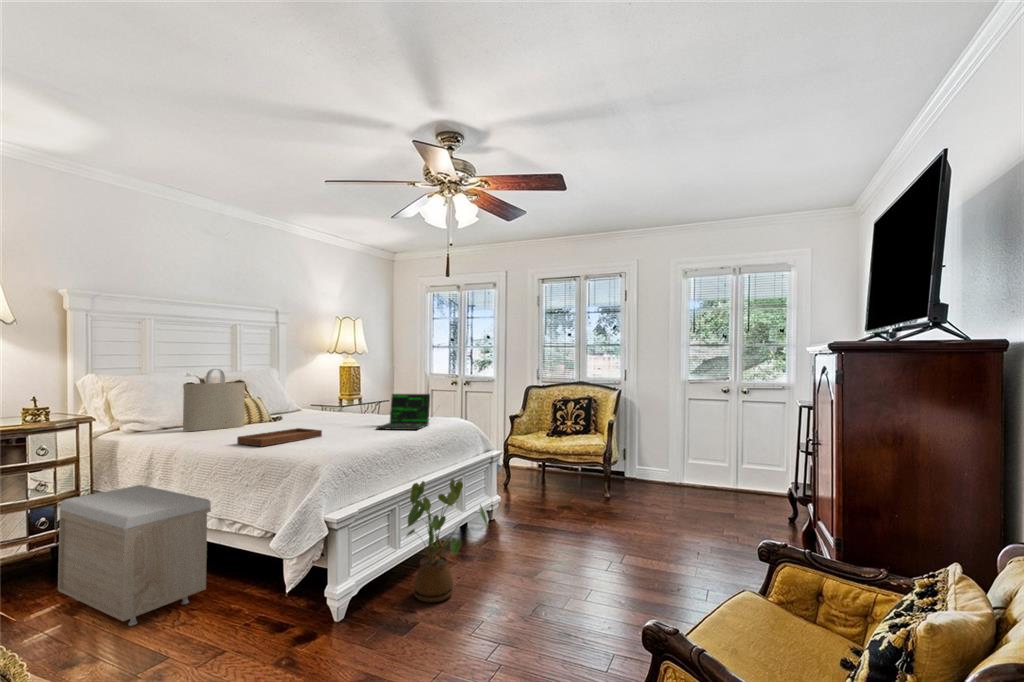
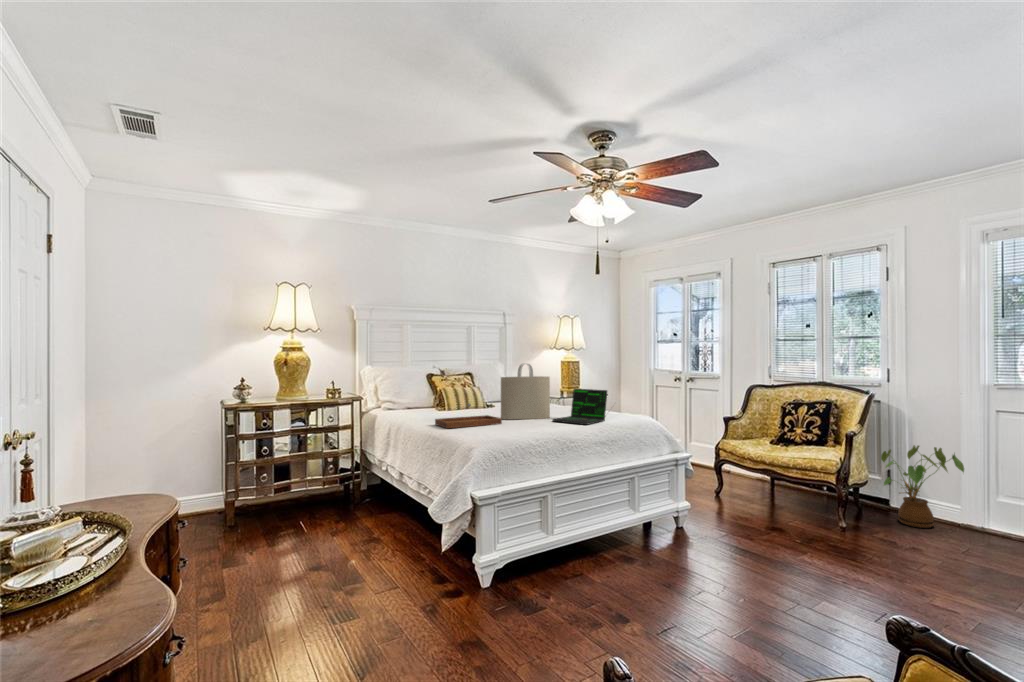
tote bag: present [183,369,245,431] -> present [501,363,550,419]
house plant: present [406,479,487,602] -> present [881,445,964,528]
storage bench: present [58,485,211,626] -> none [331,450,412,553]

